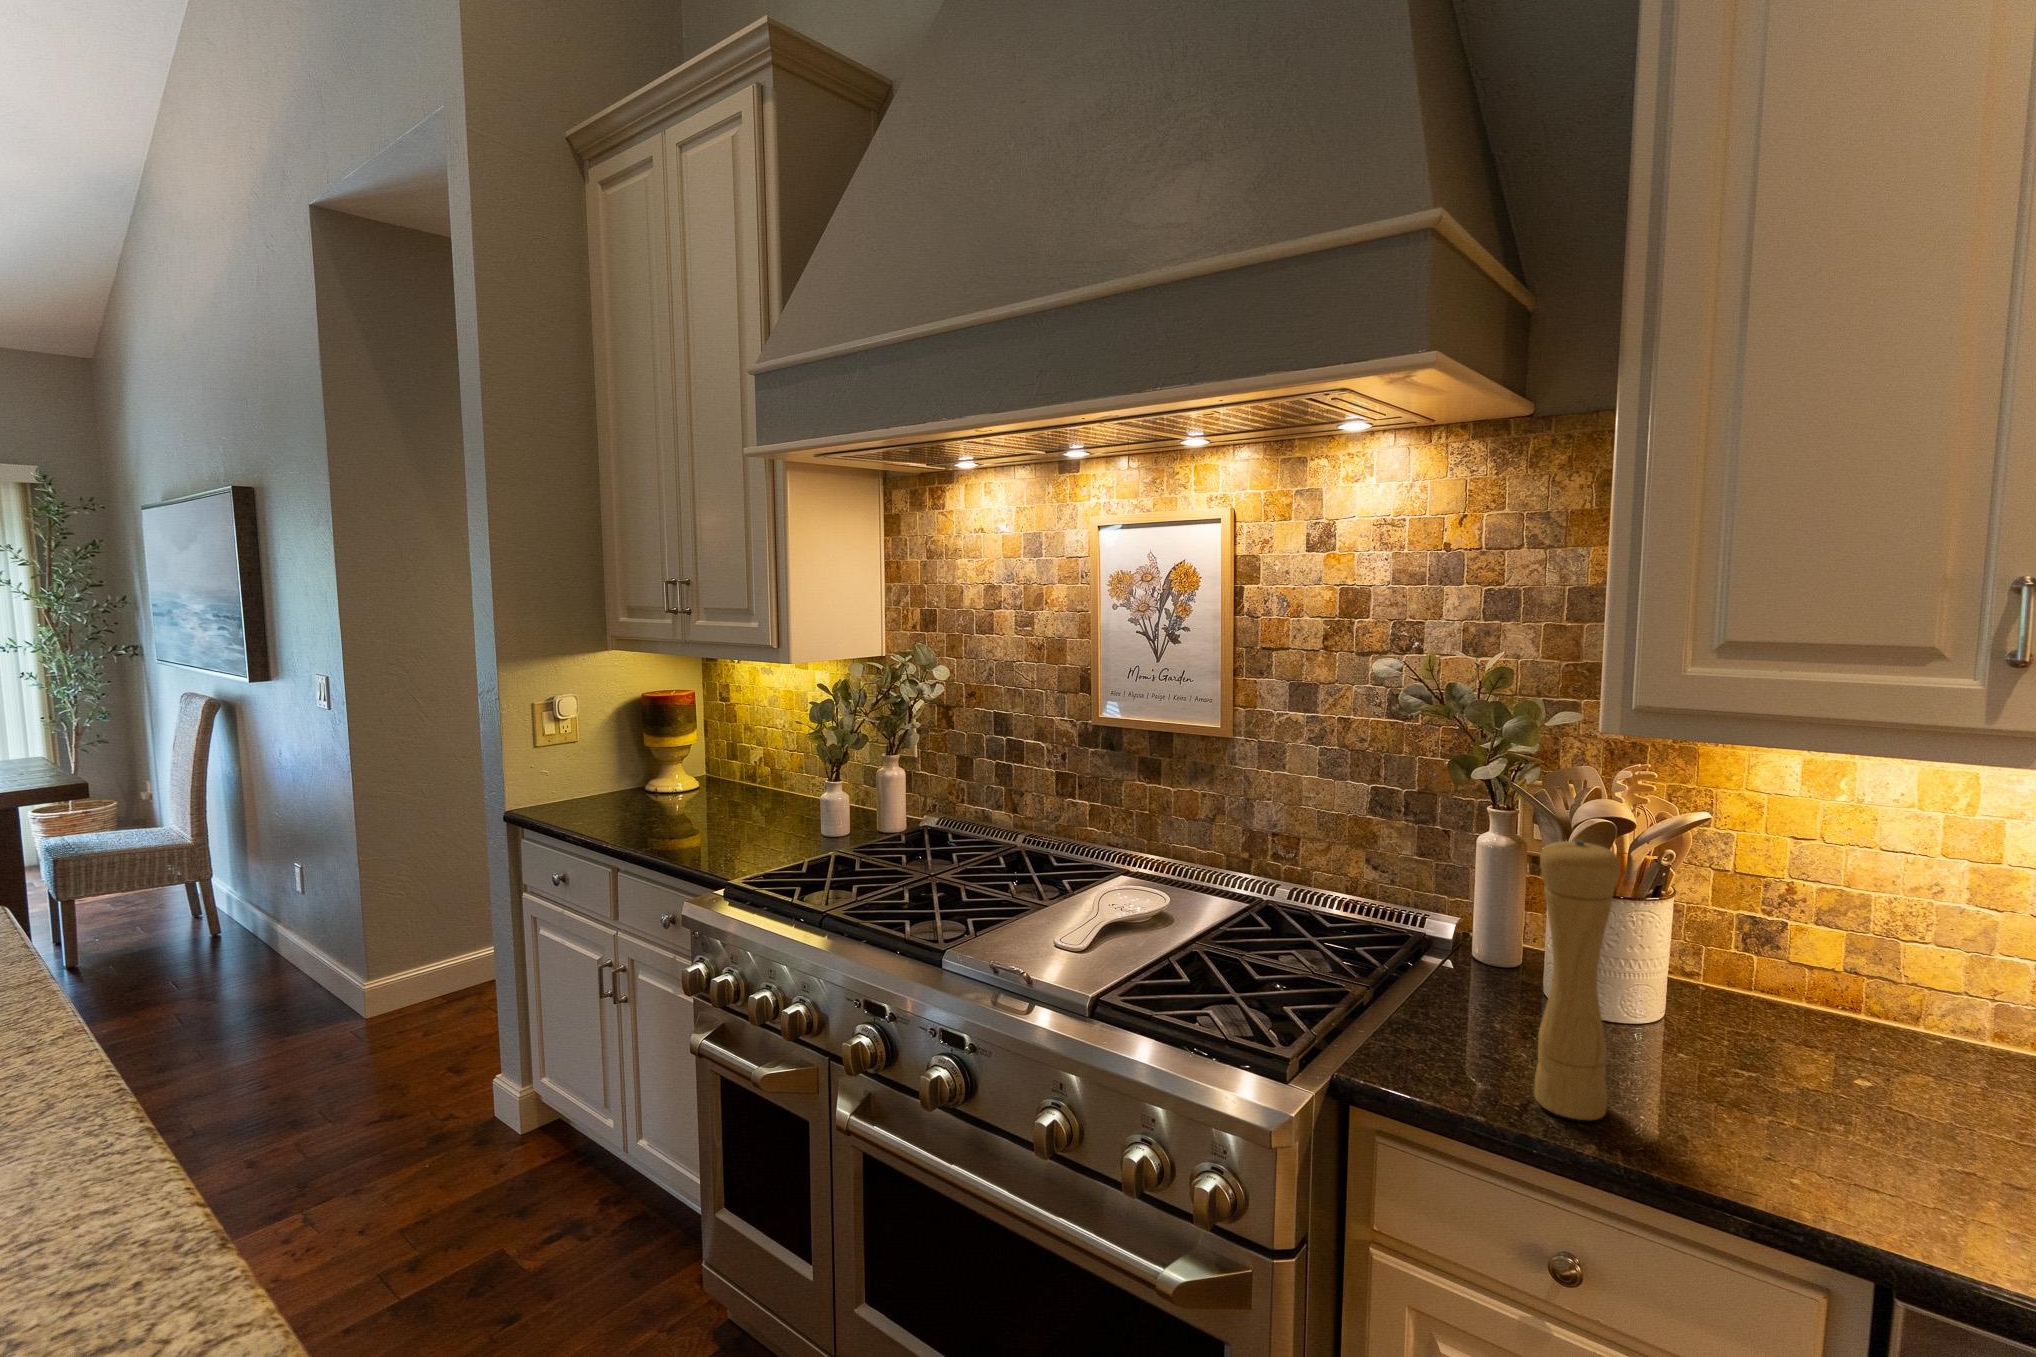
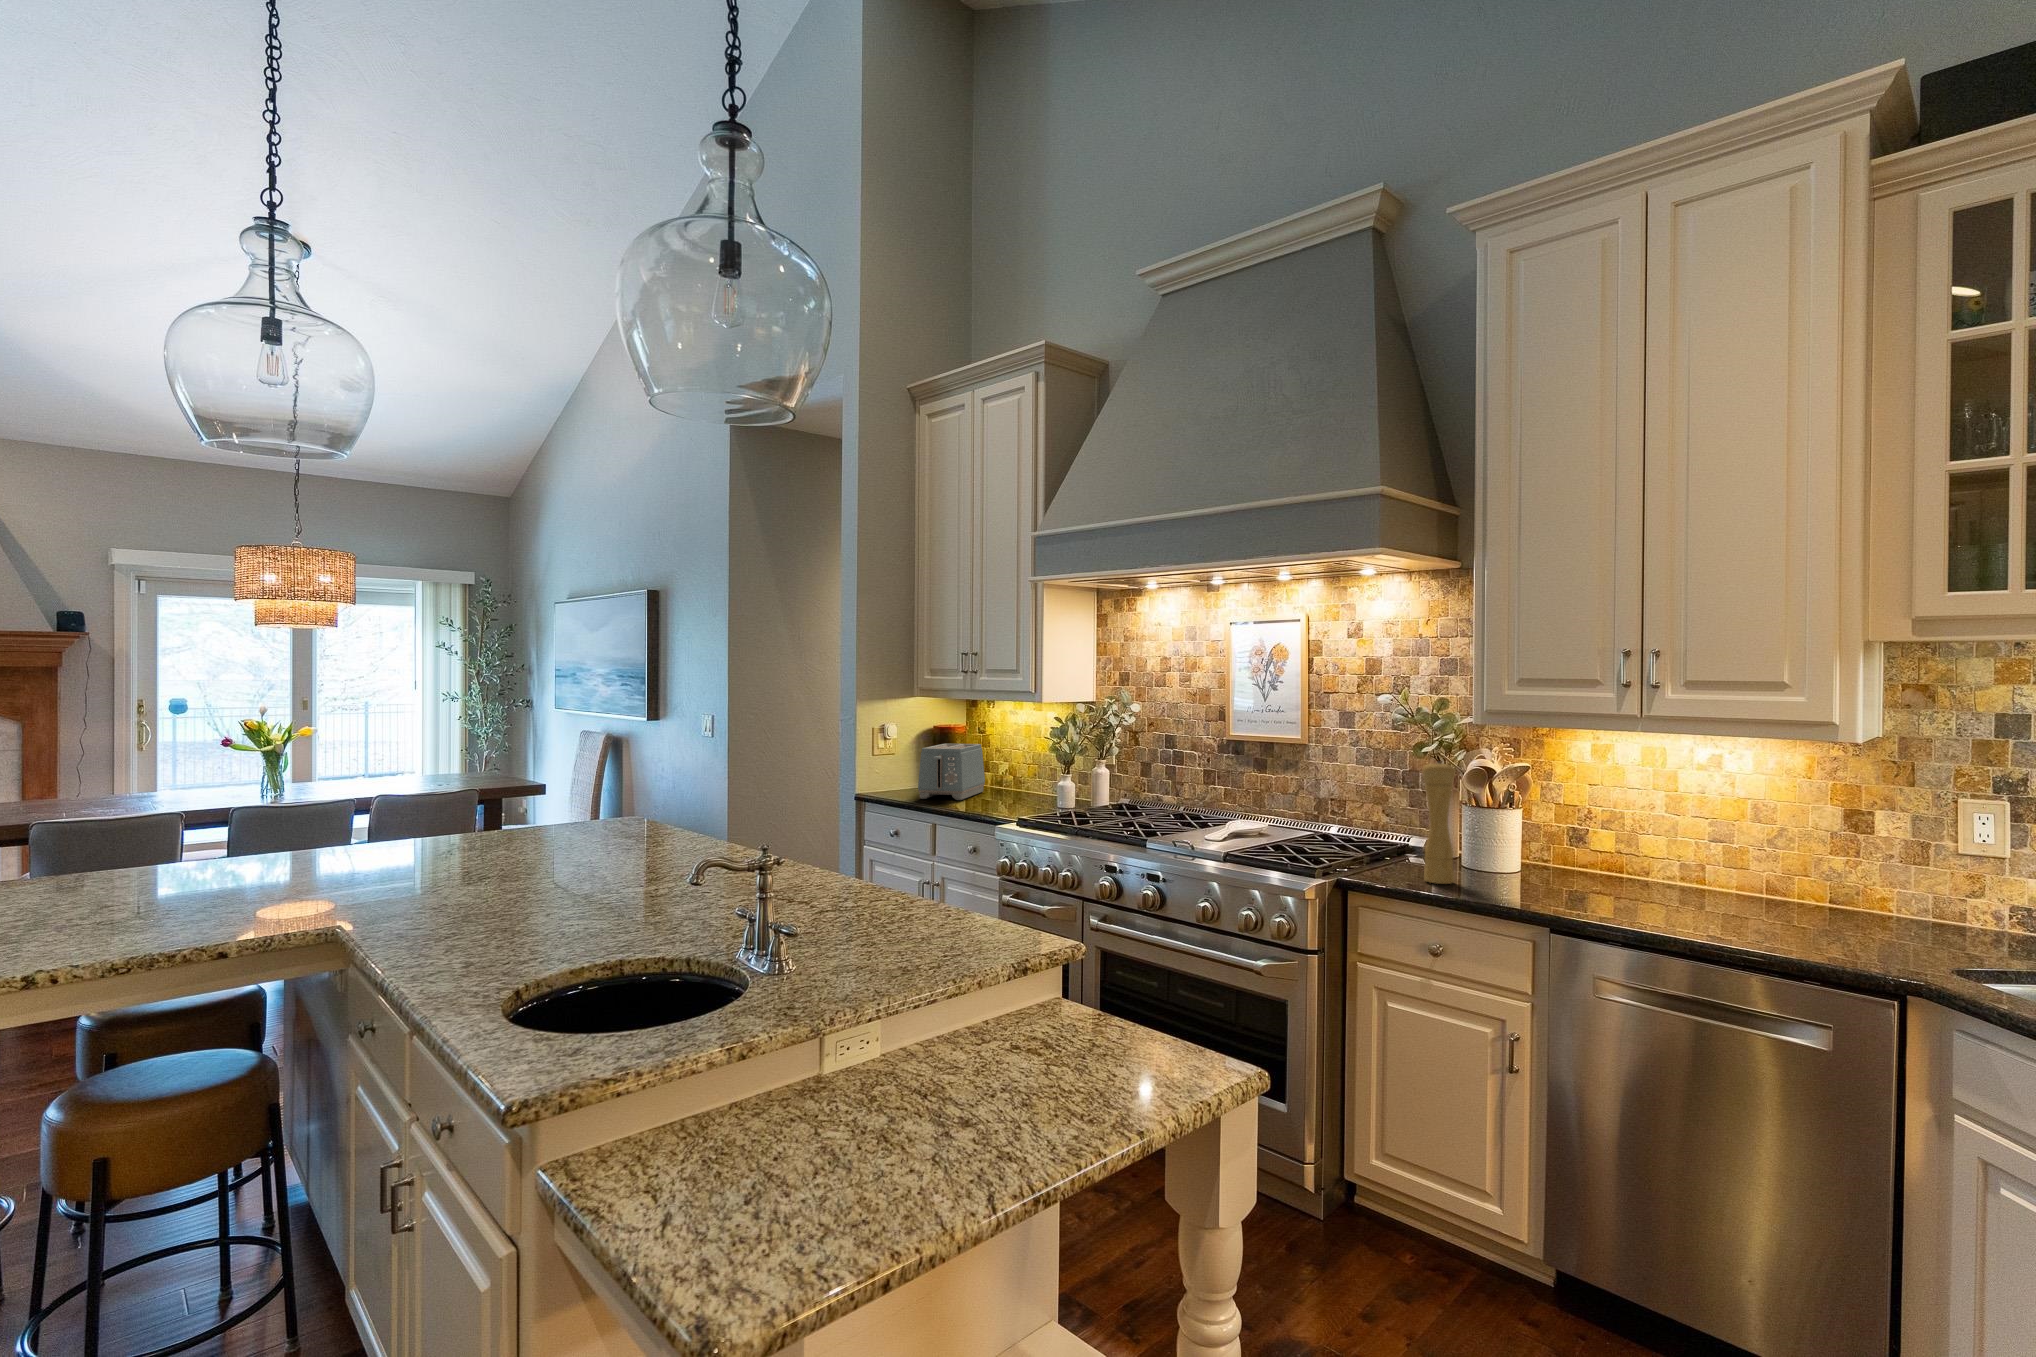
toaster: none [593,724,721,824] -> present [918,744,985,800]

